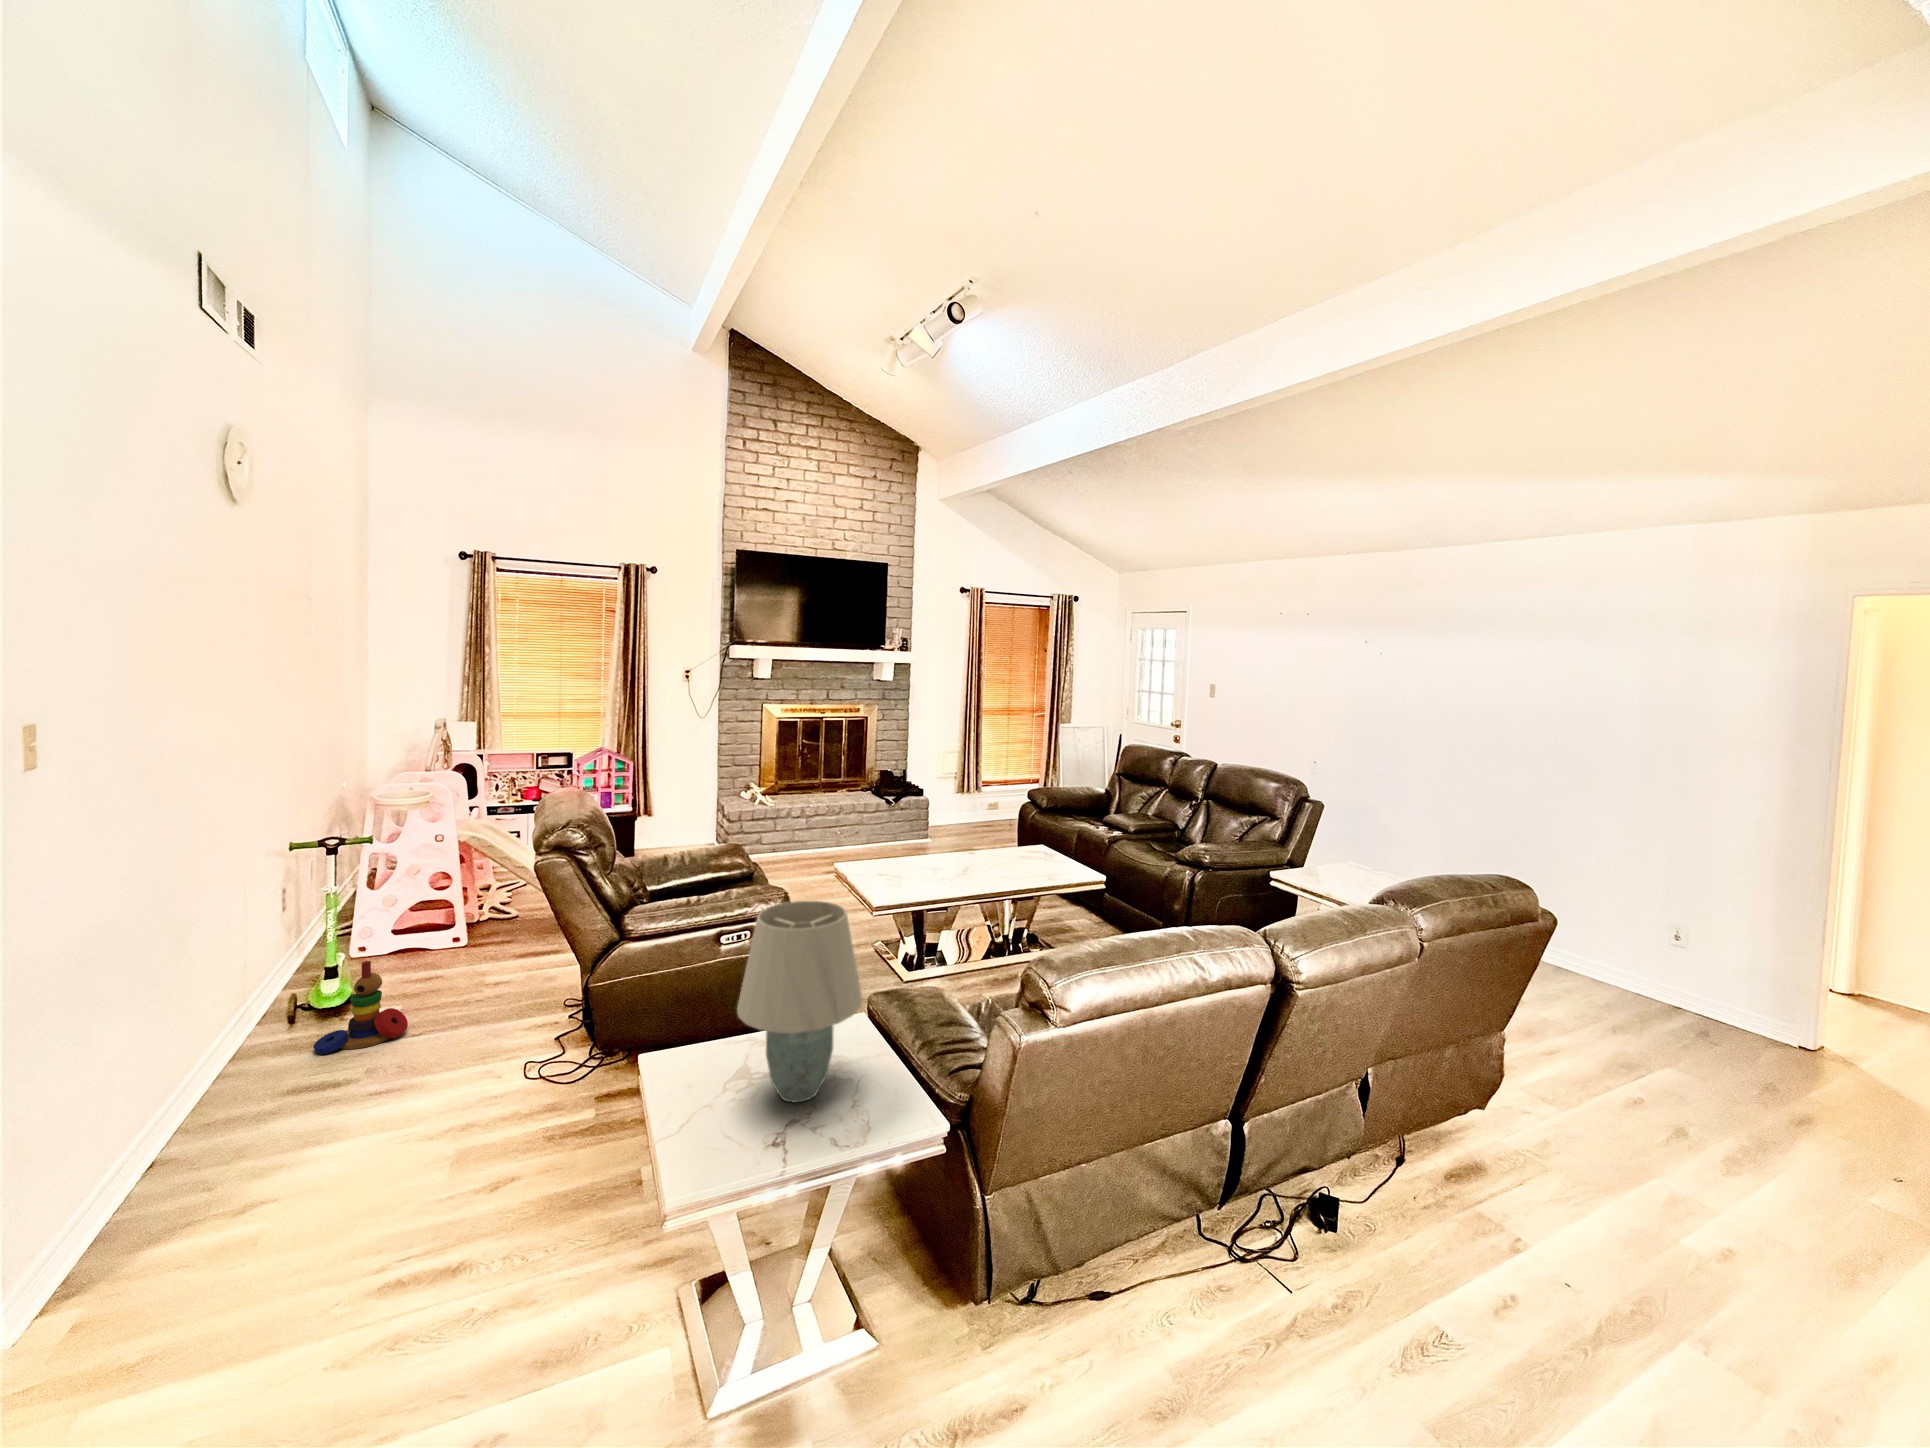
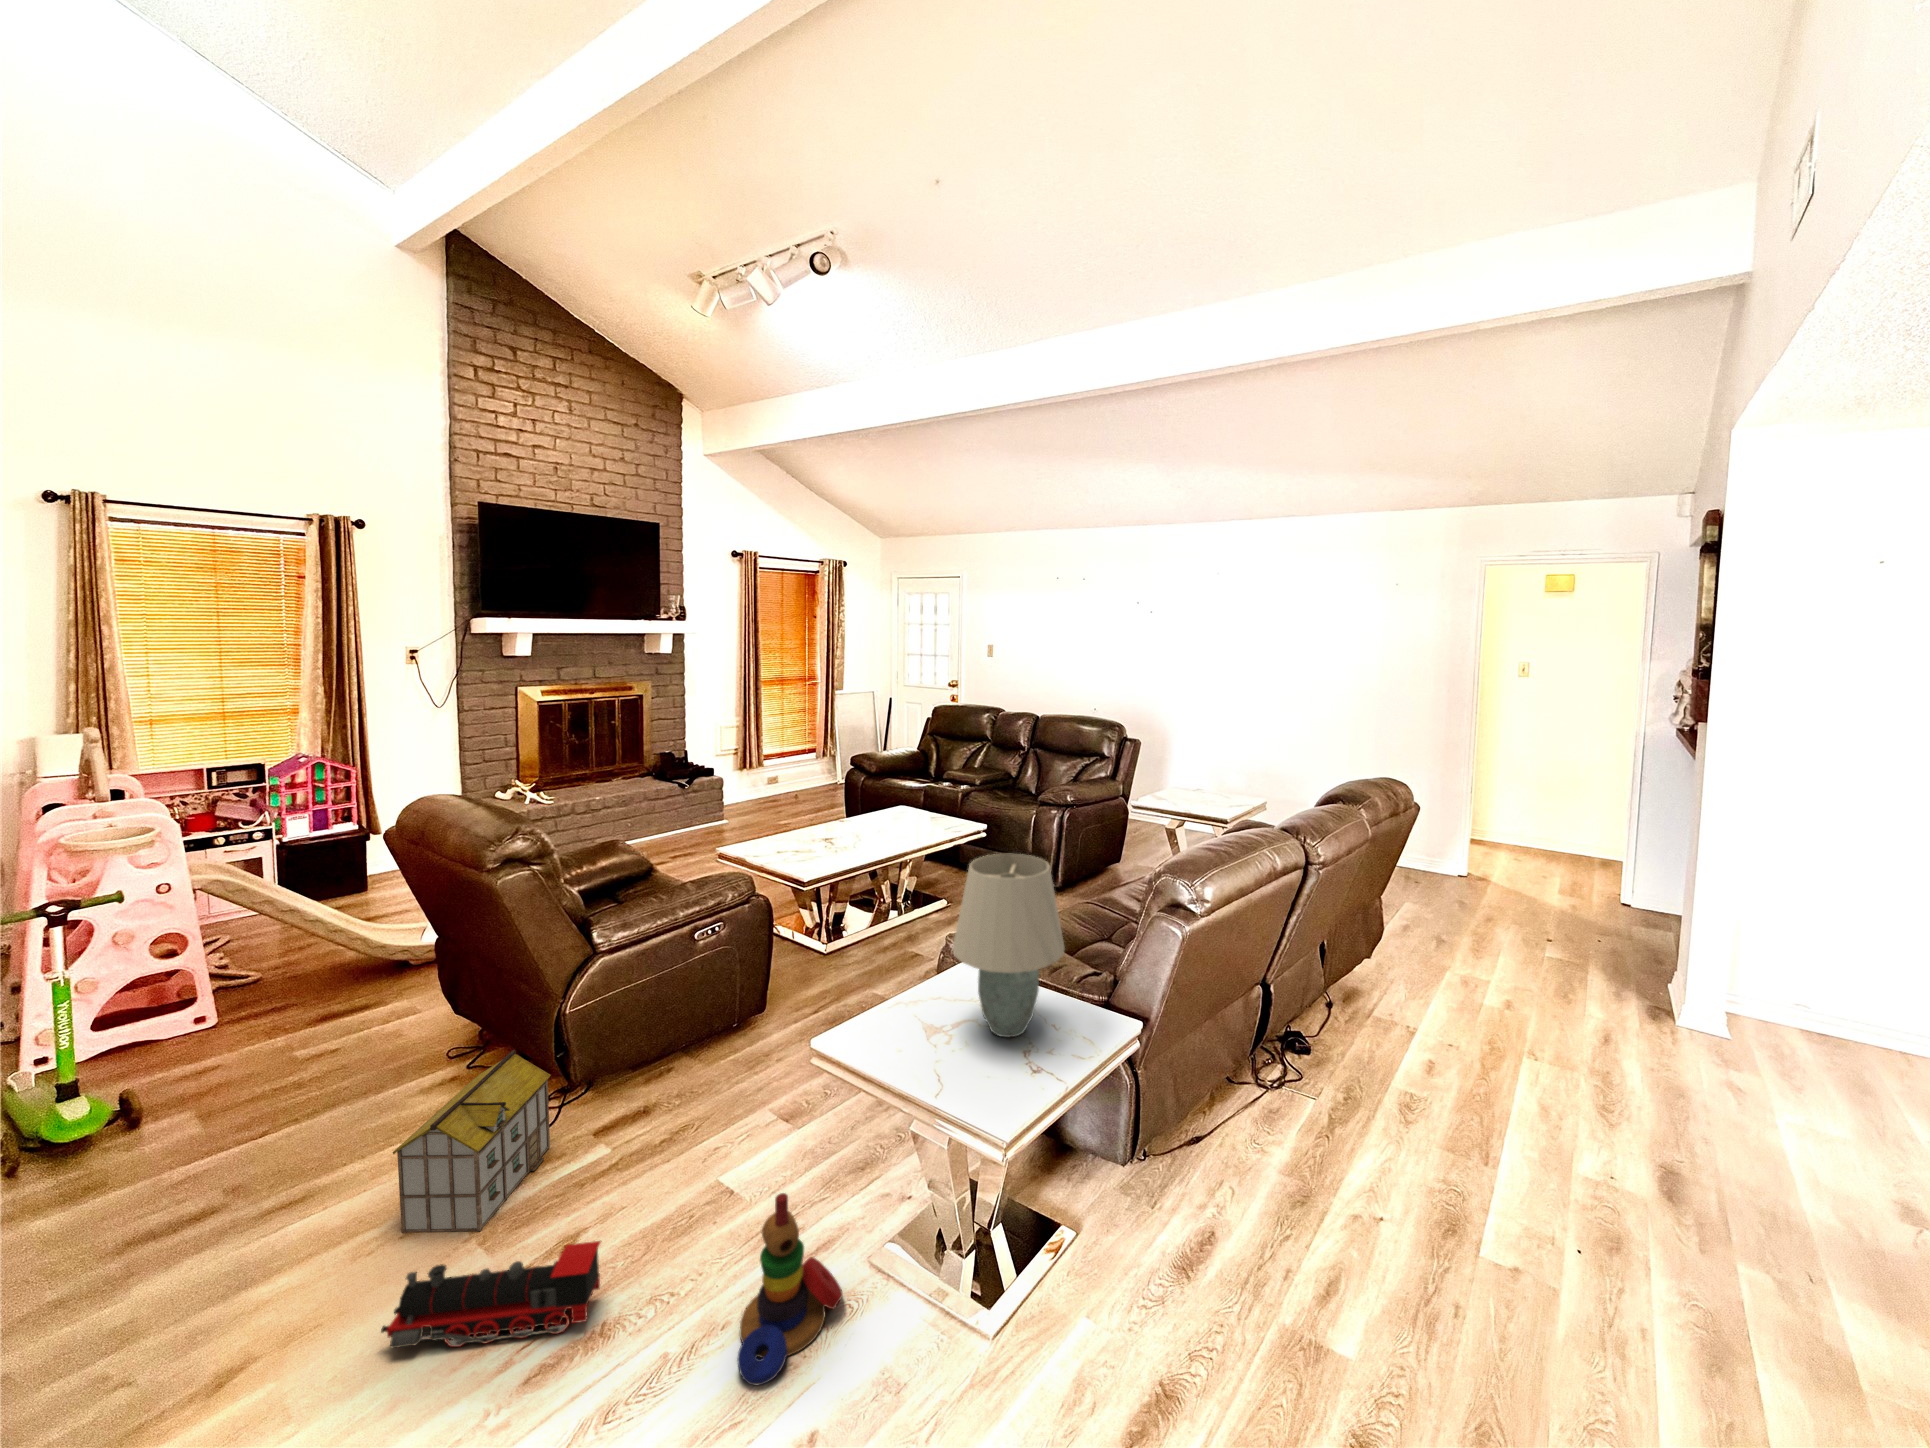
stacking toy: present [314,961,408,1055] -> present [737,1193,843,1386]
toy house: none [417,1010,565,1158] -> present [393,1050,551,1233]
toy train: none [329,1173,484,1266] -> present [381,1241,601,1348]

